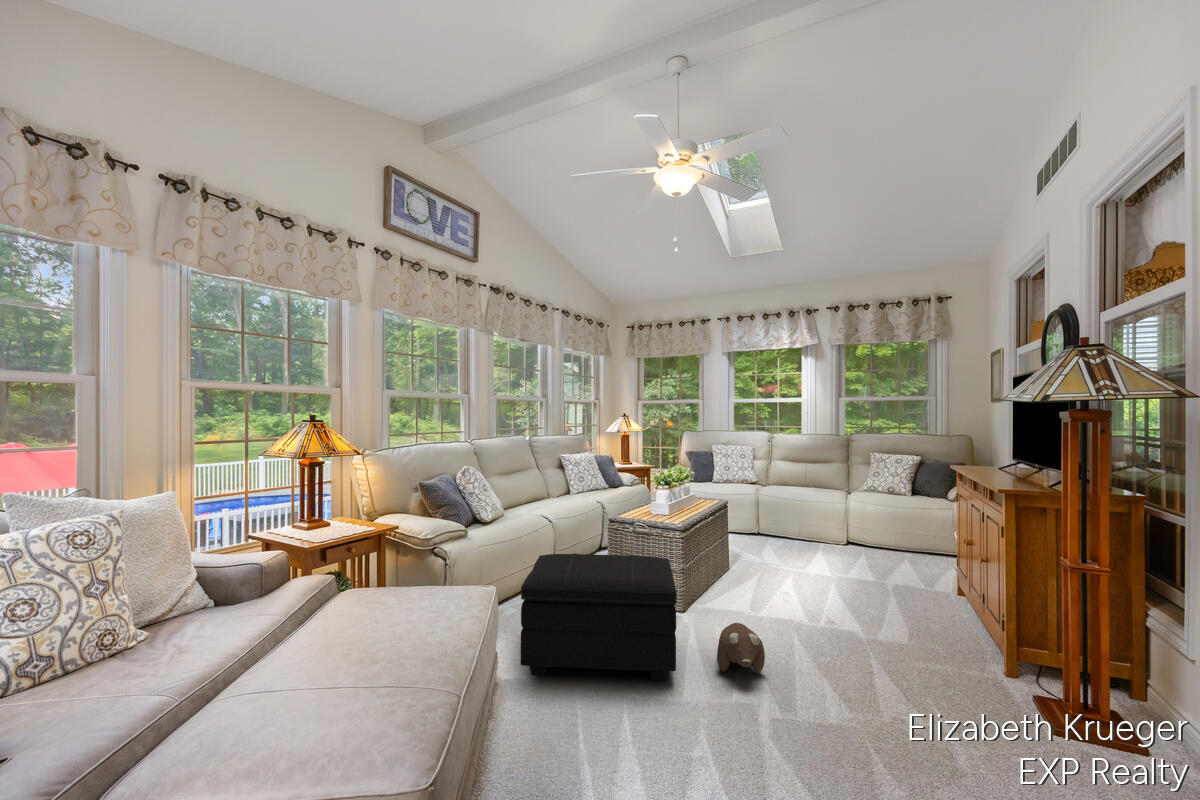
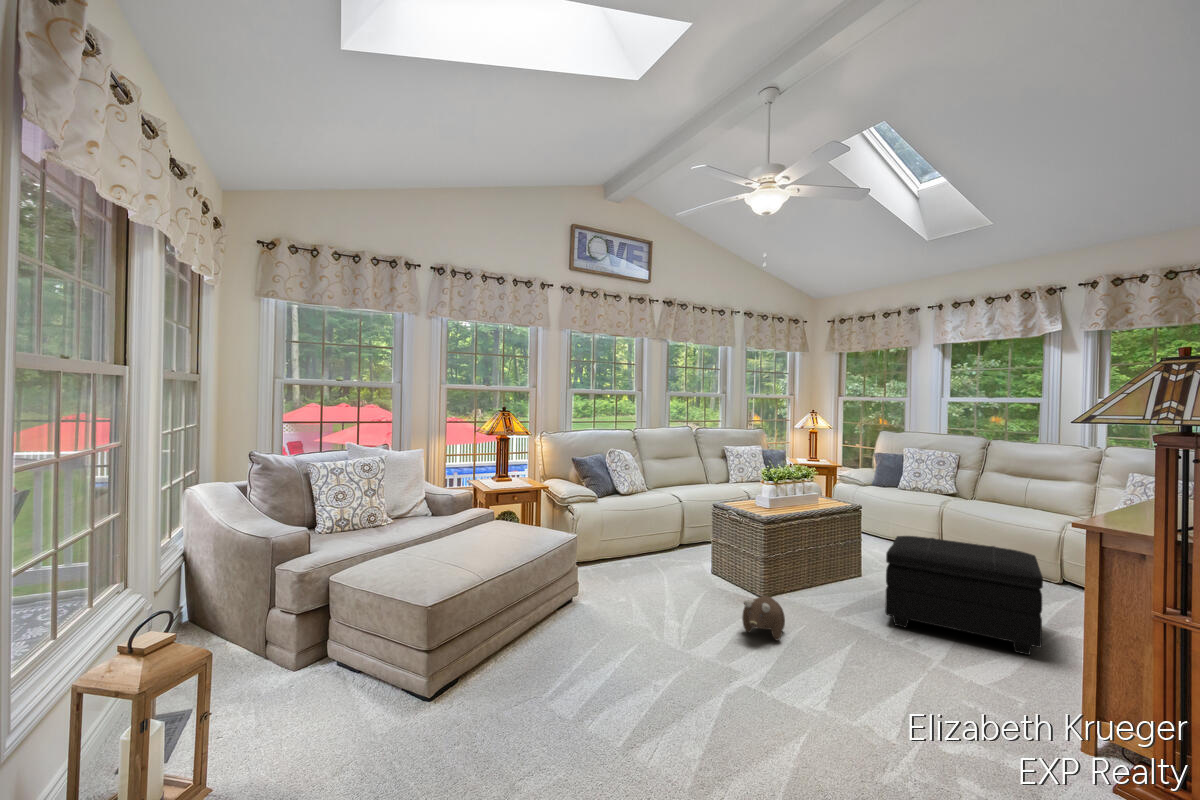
footstool: present [521,553,677,681] -> present [885,536,1043,655]

